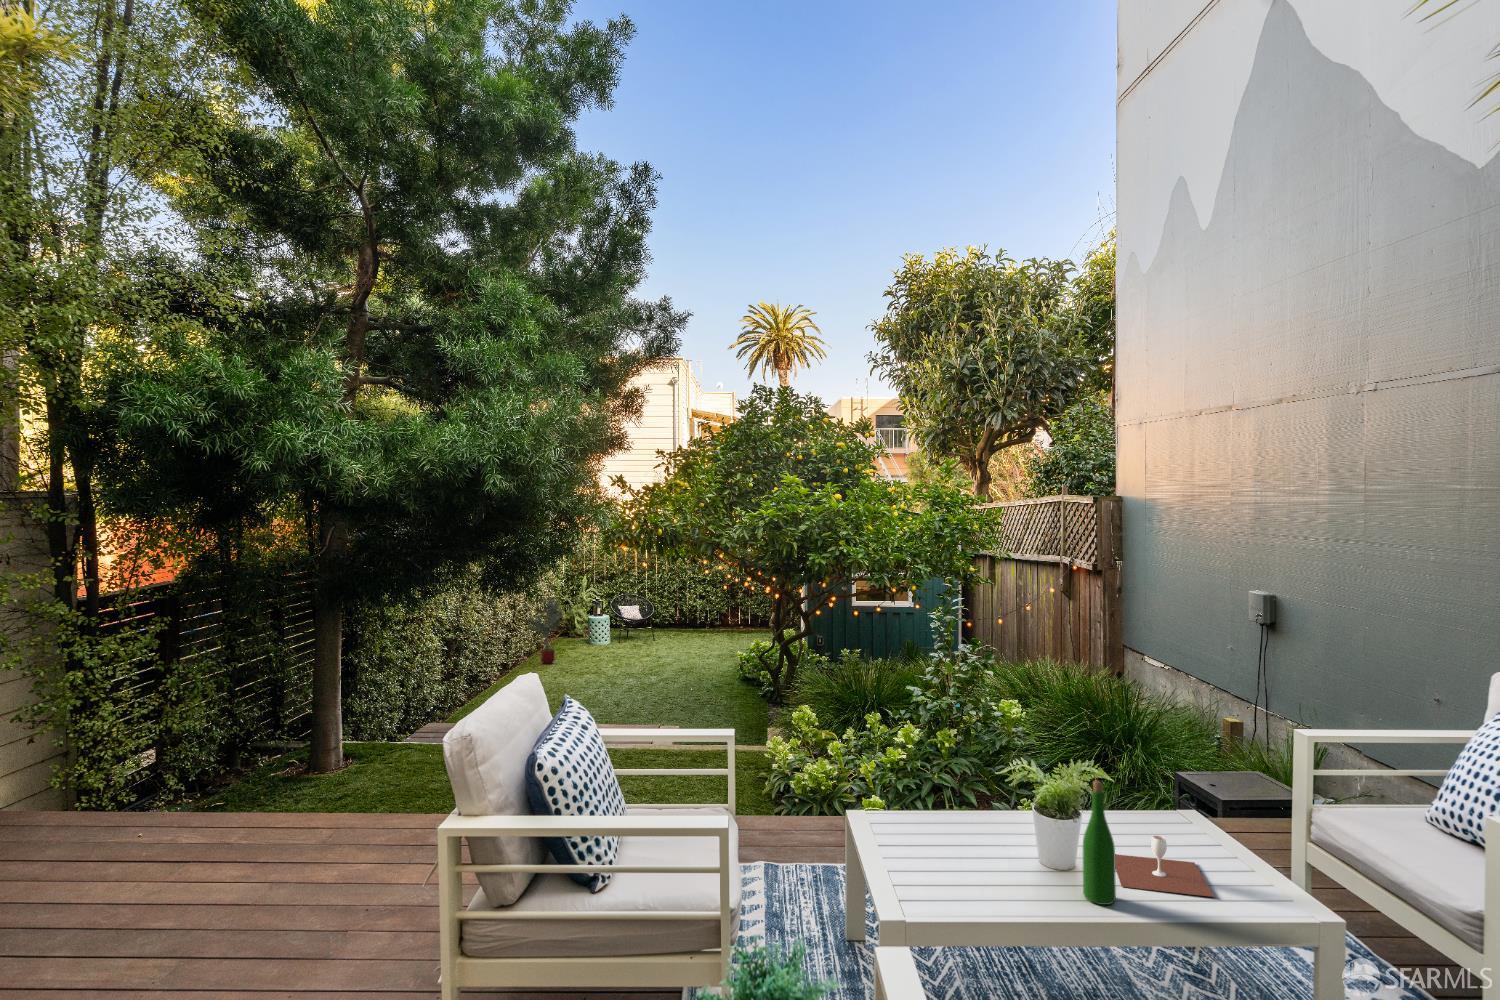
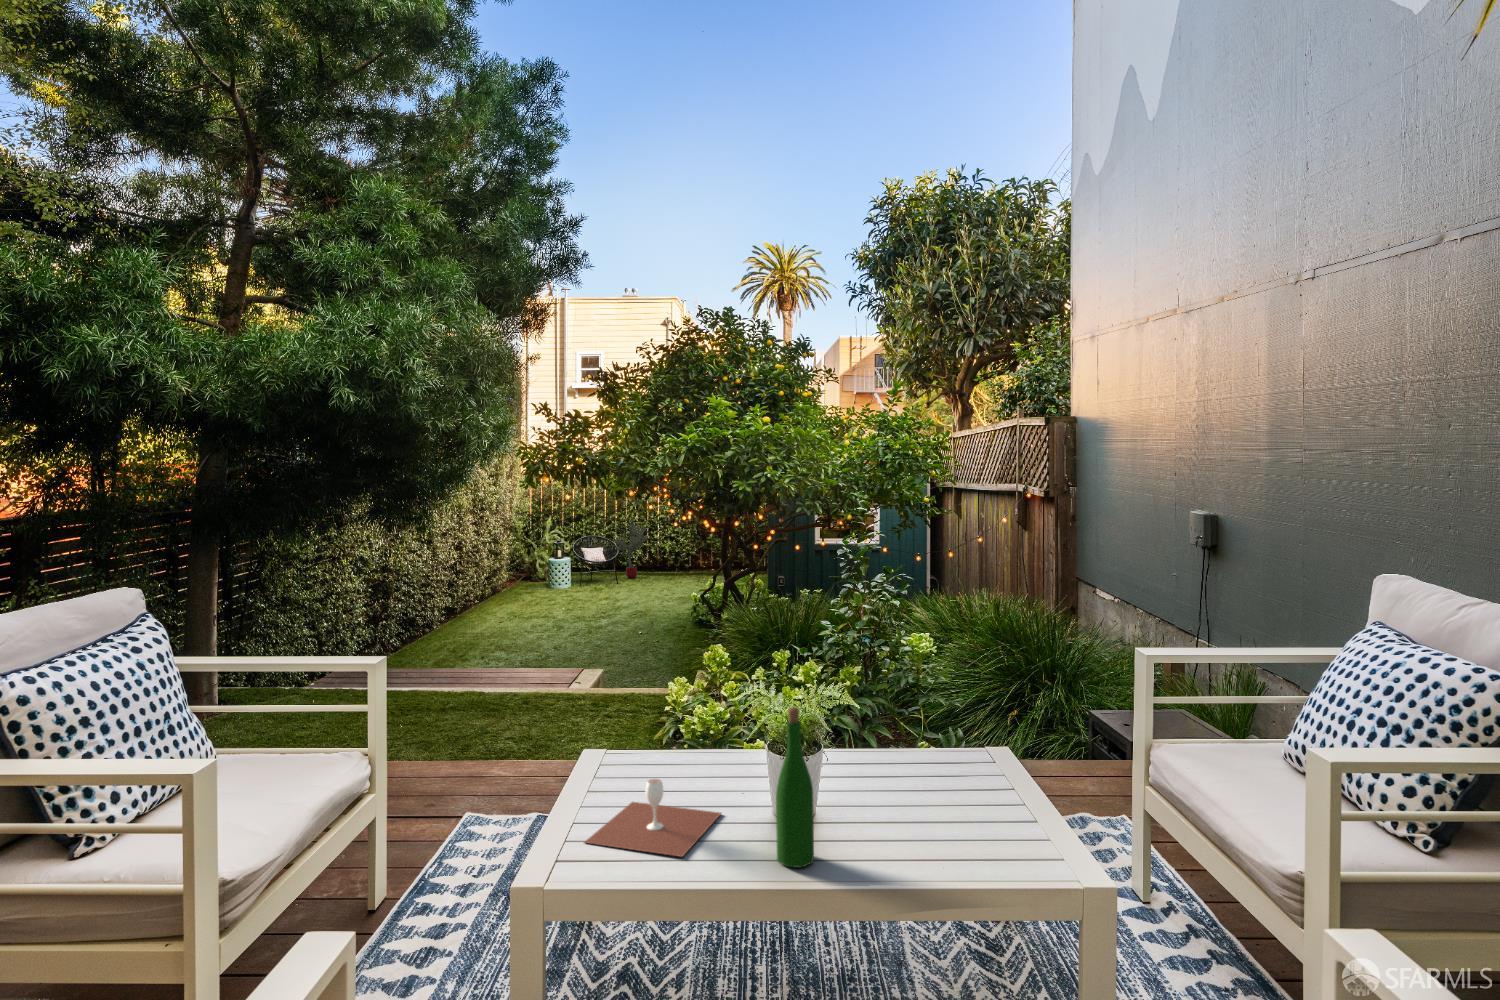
potted tree: present [527,594,563,664] -> present [615,520,648,579]
wine glass: present [1115,836,1215,897] -> present [585,779,721,857]

